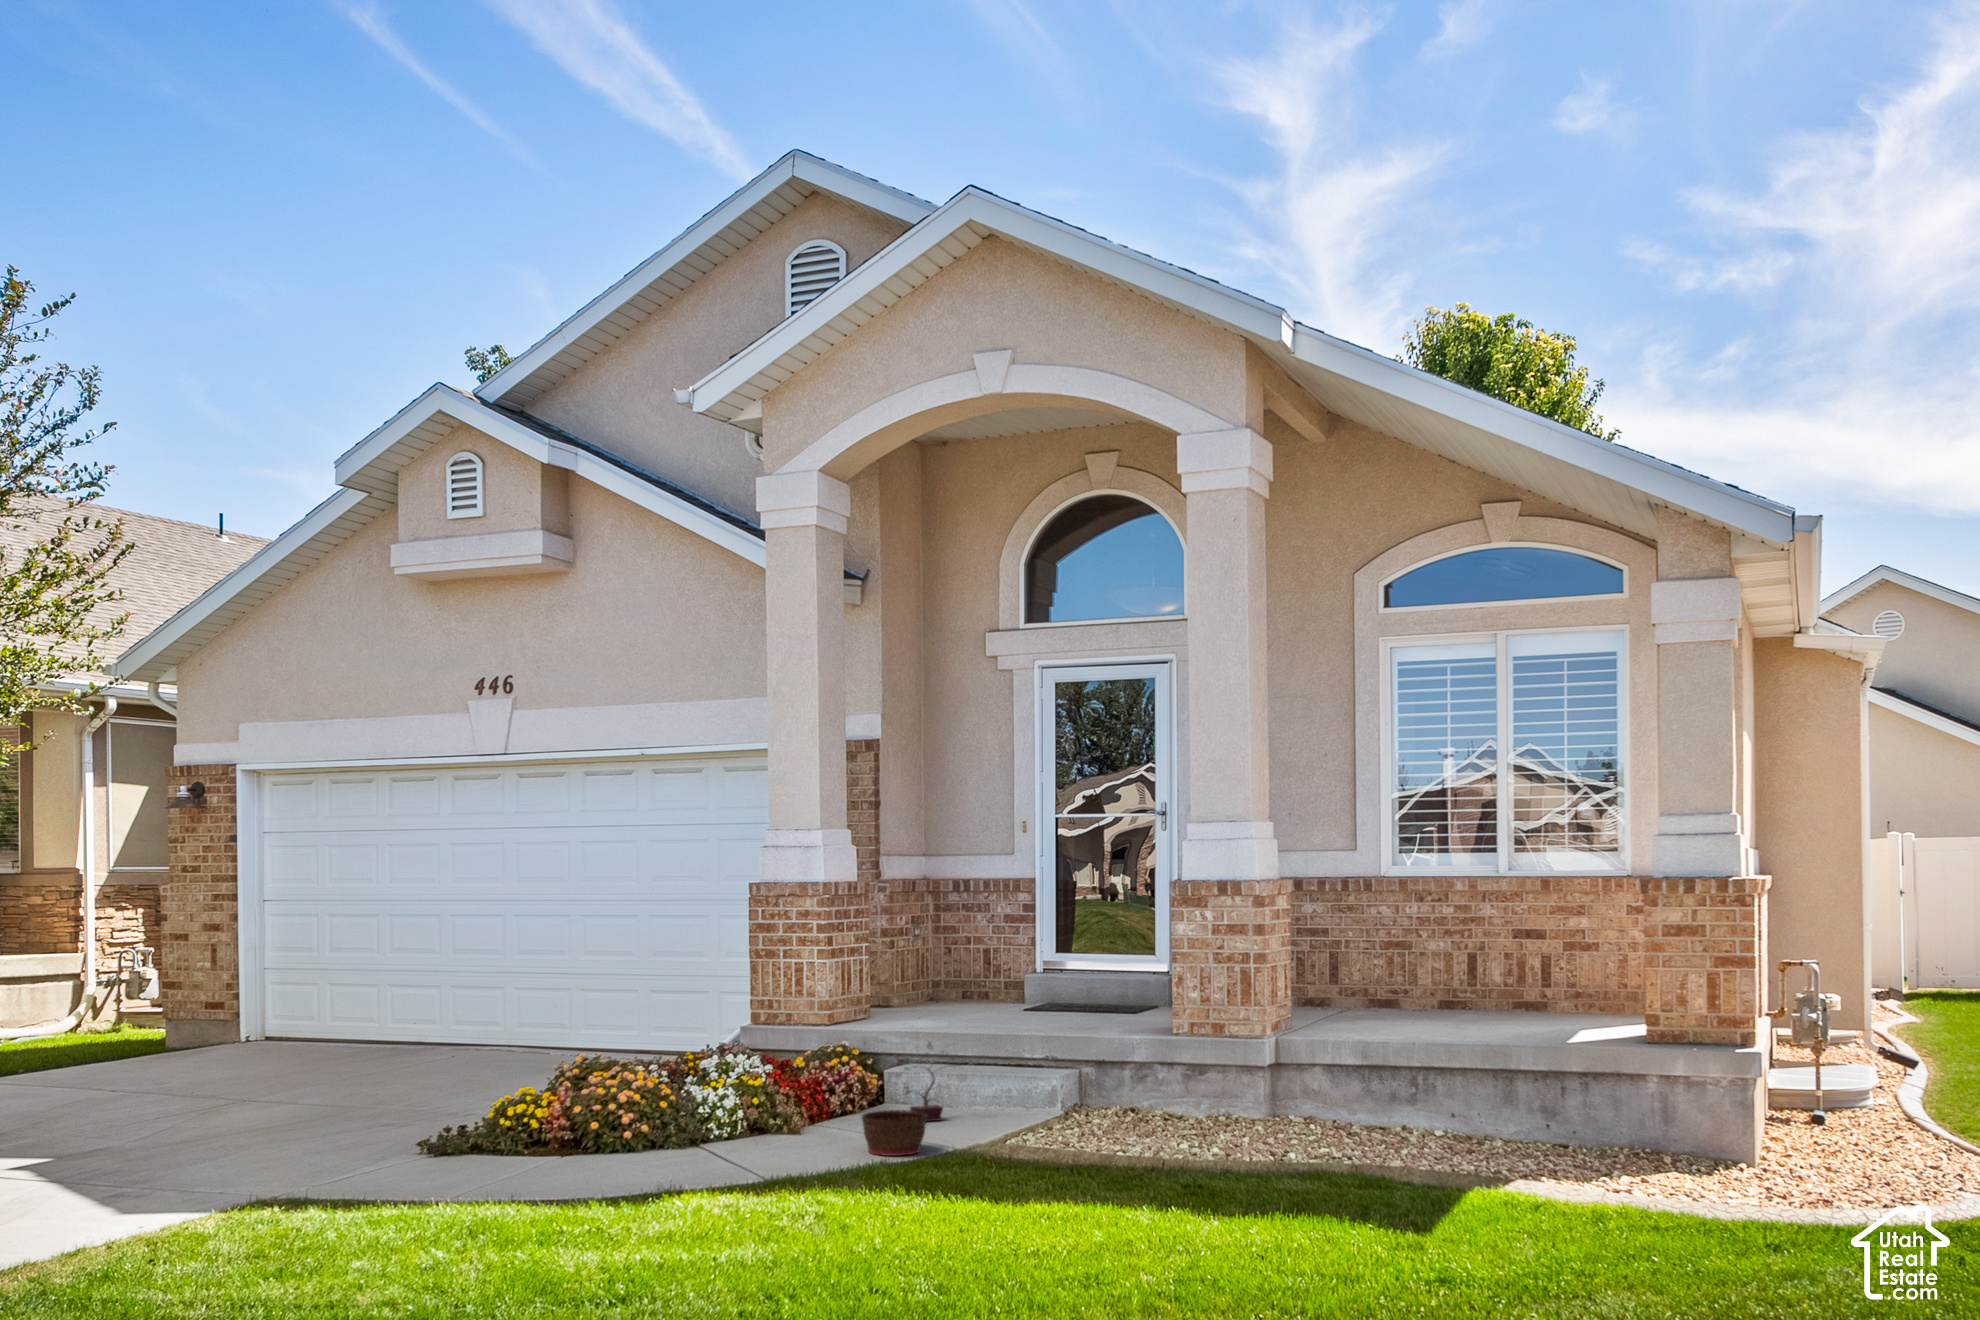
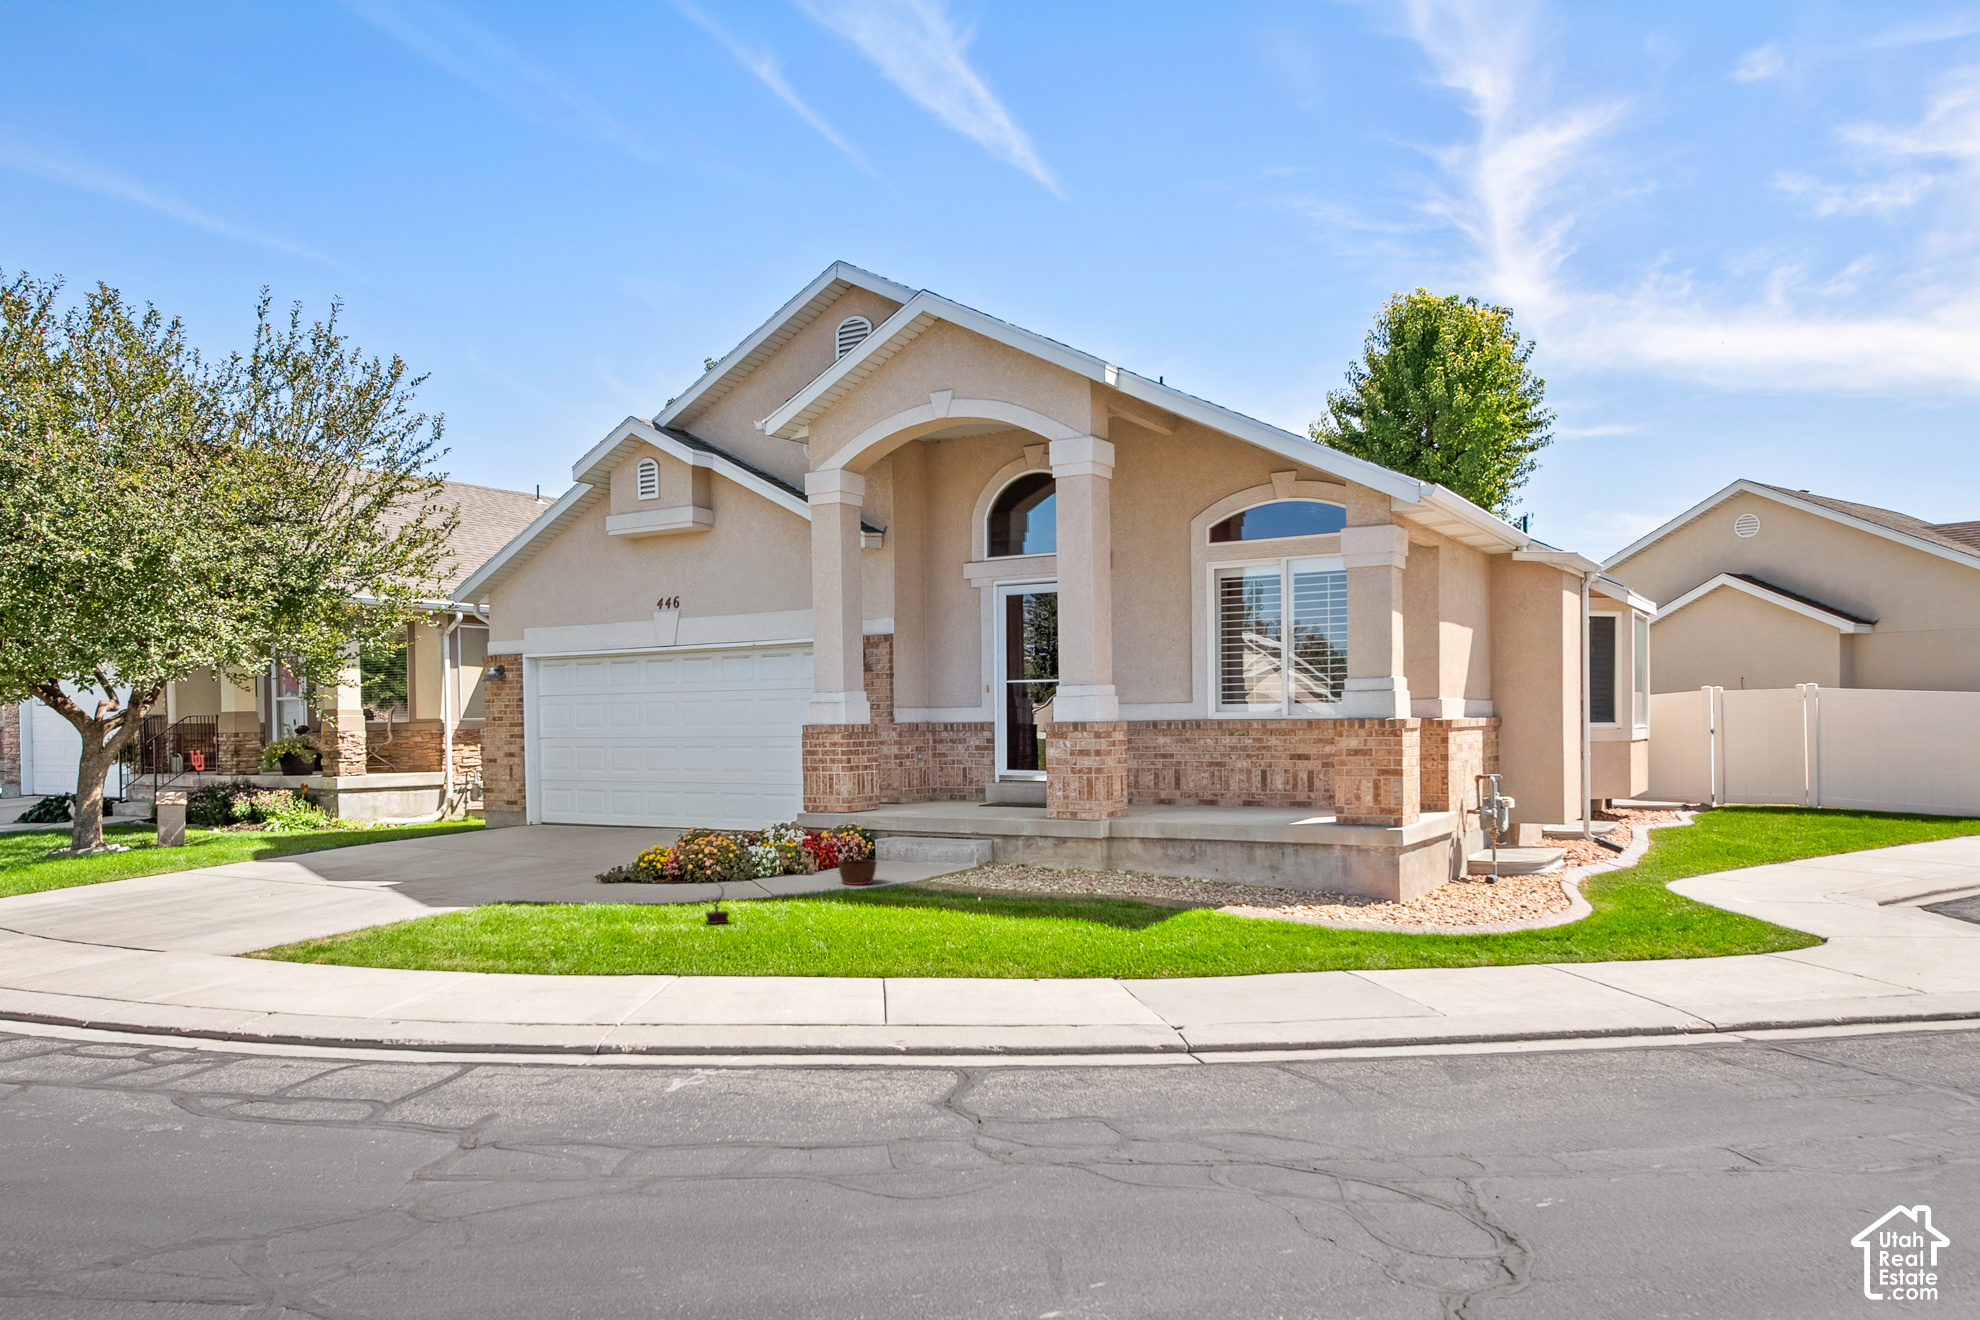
potted plant: present [905,1043,964,1122] -> present [700,864,743,924]

